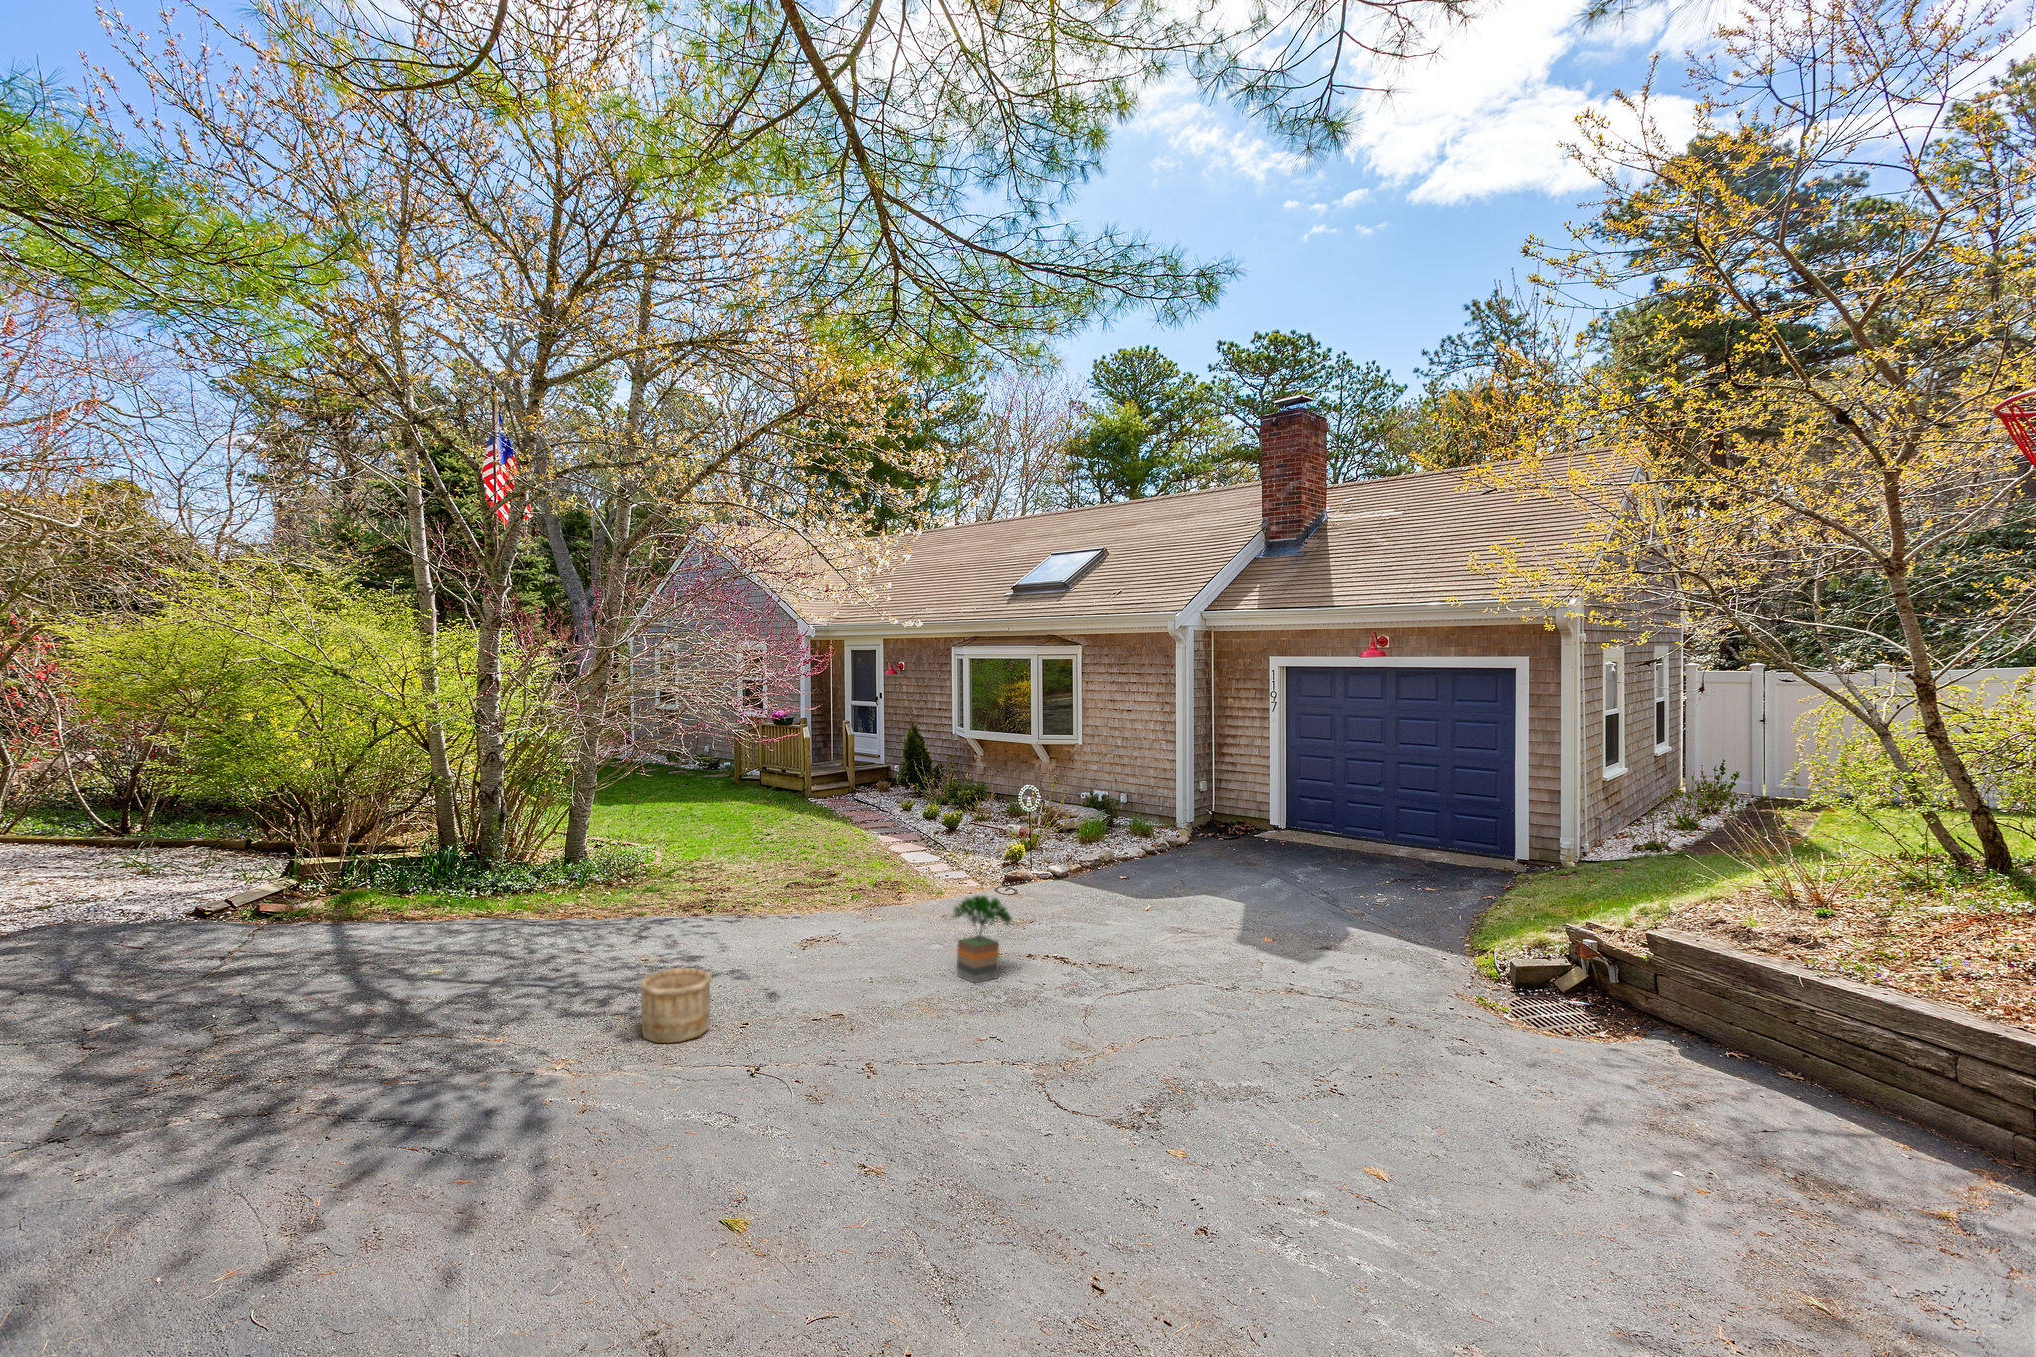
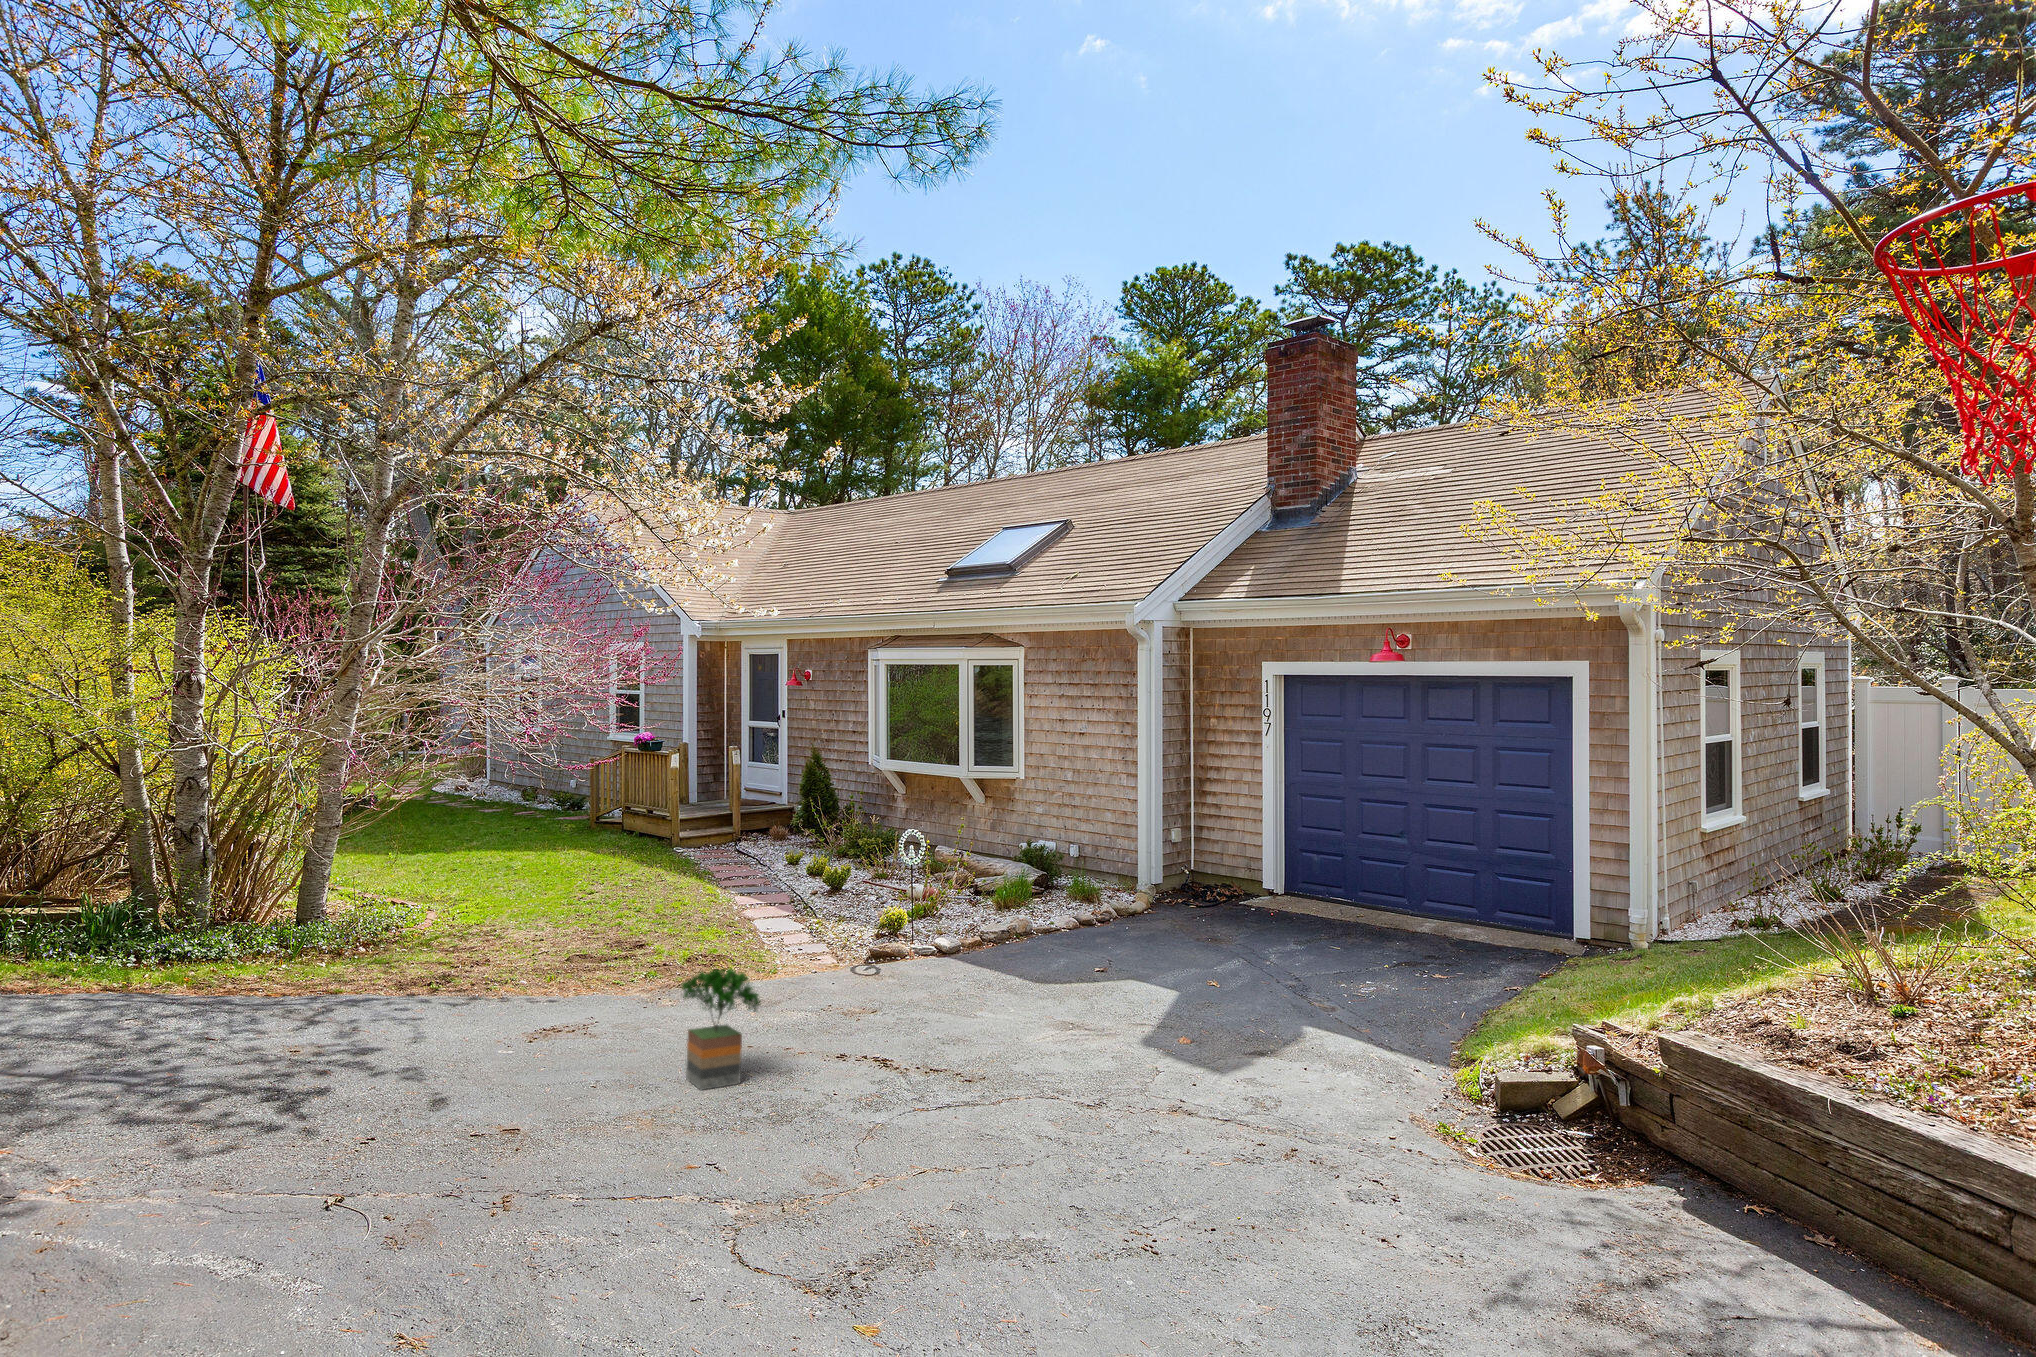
wooden bucket: present [640,968,712,1043] -> none [172,1059,288,1162]

